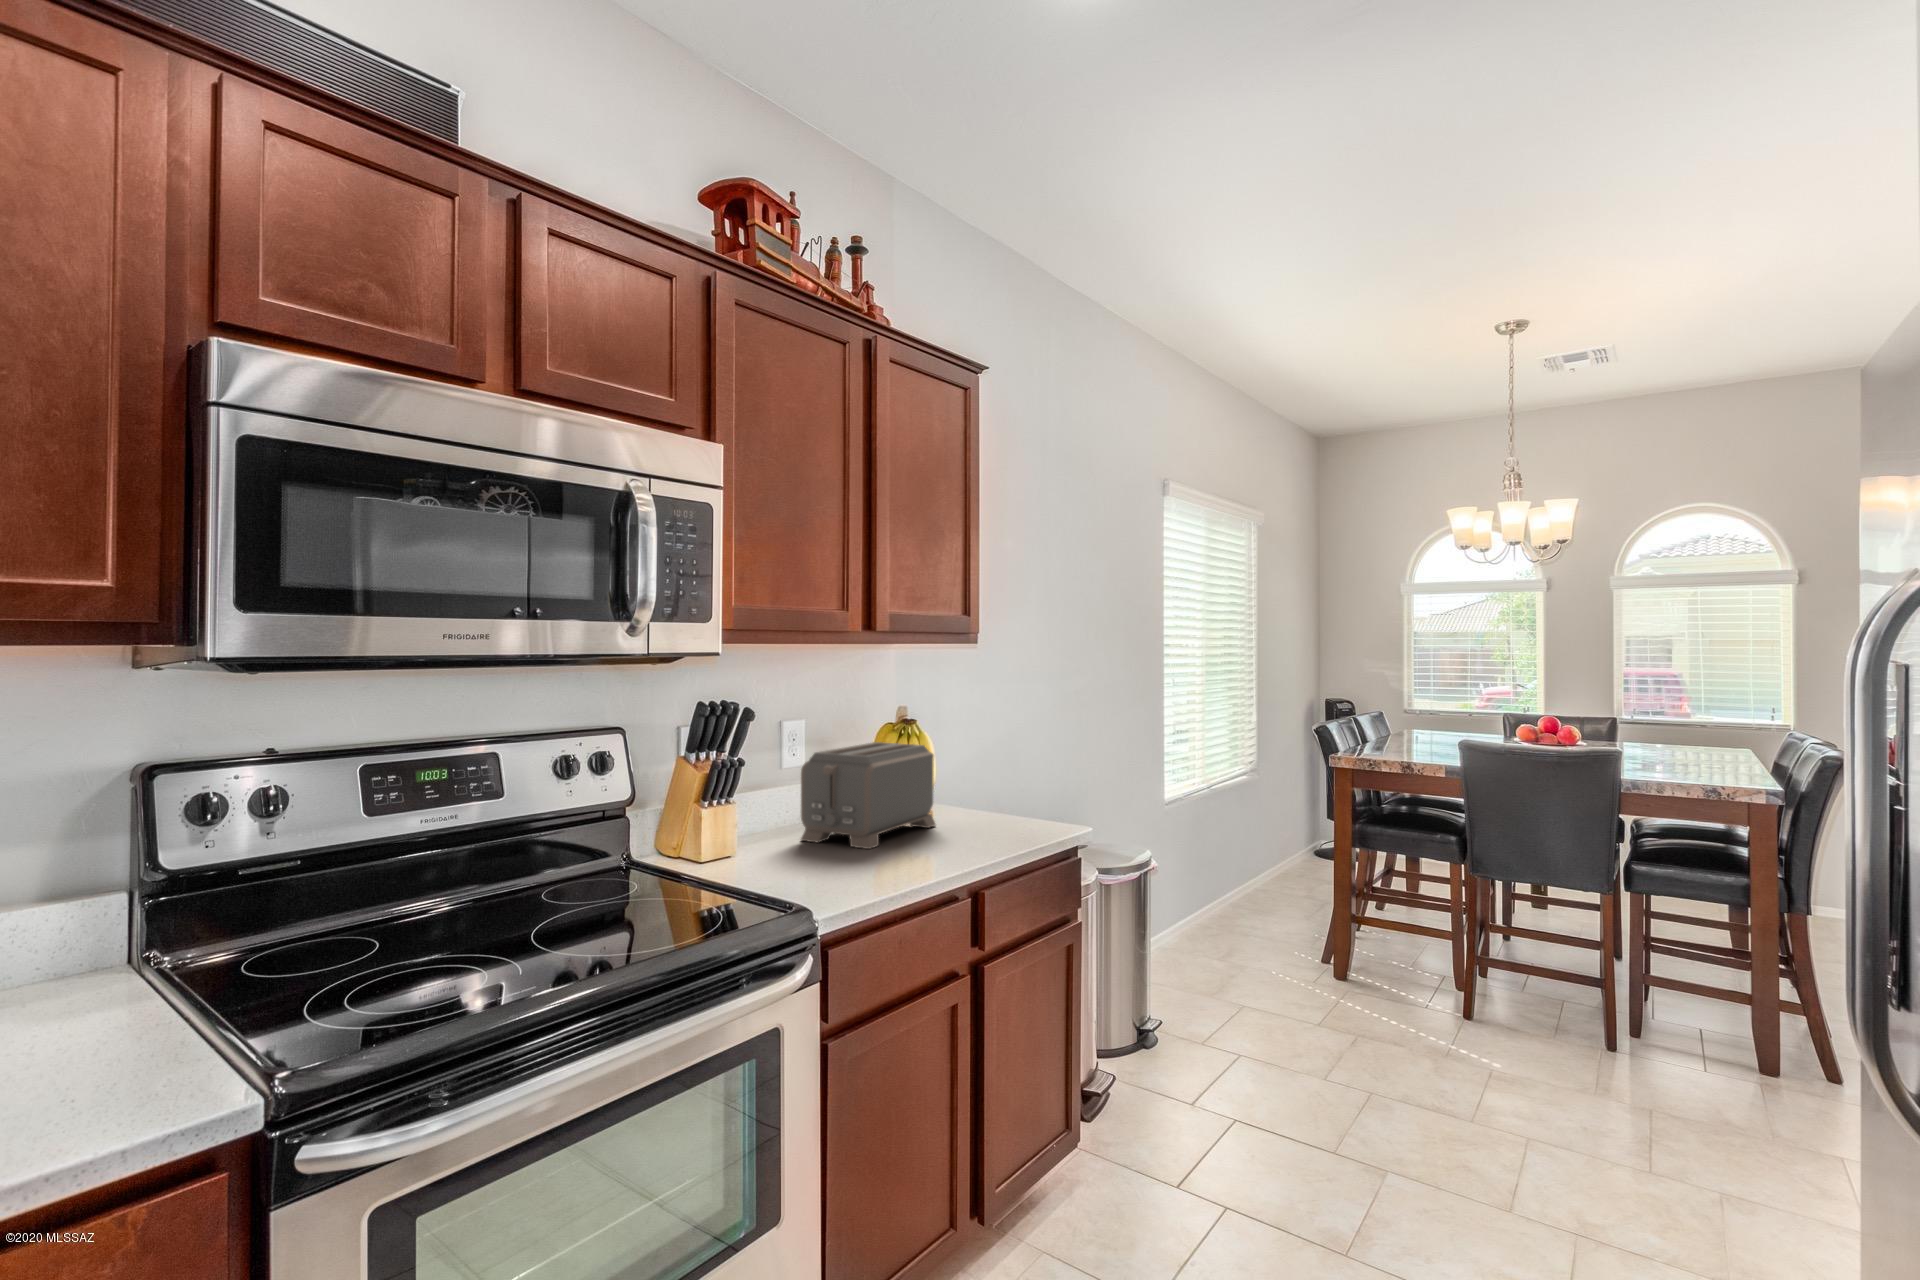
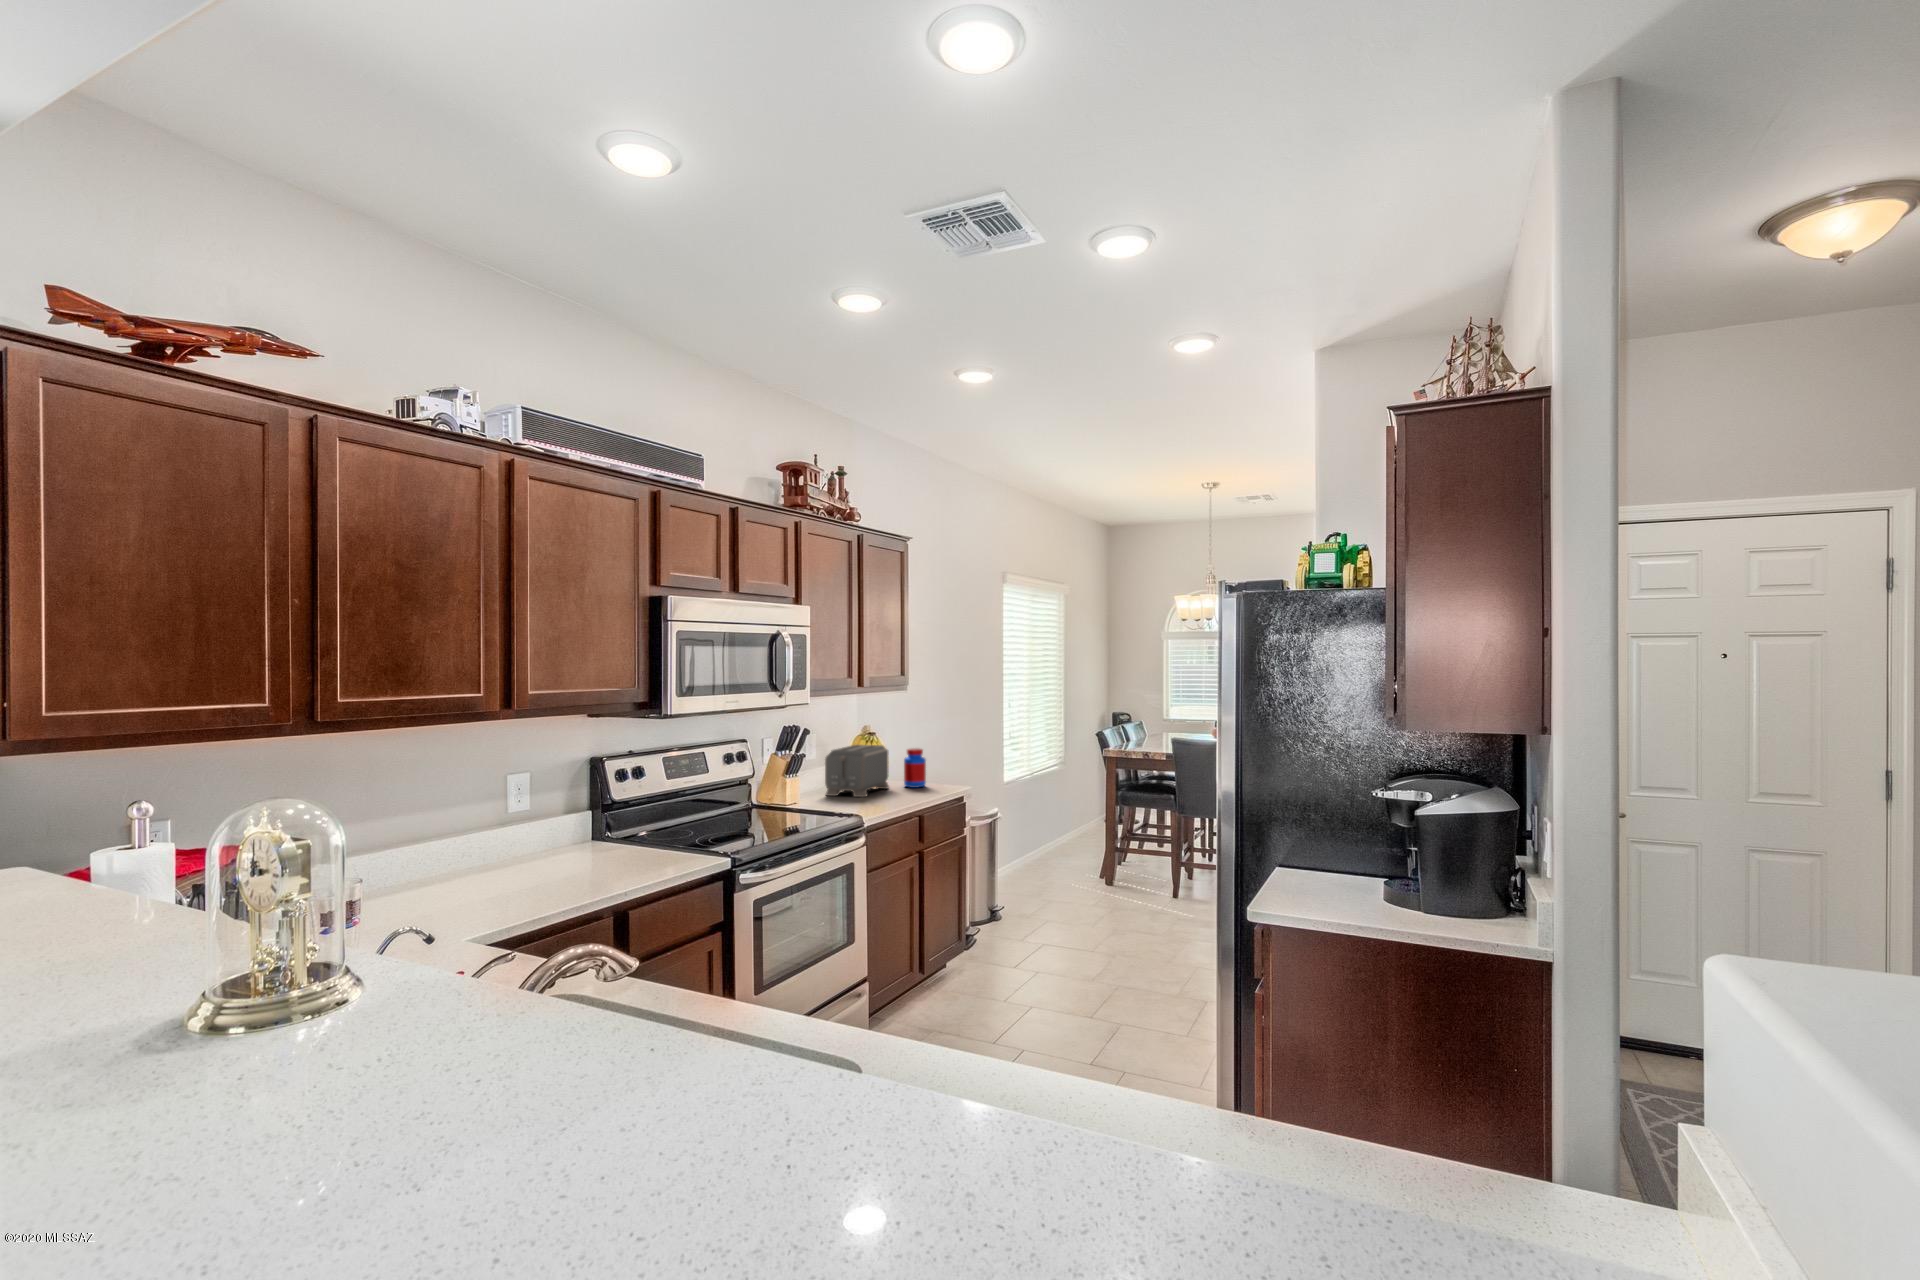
jar: none [965,752,1006,827] -> present [904,748,926,788]

